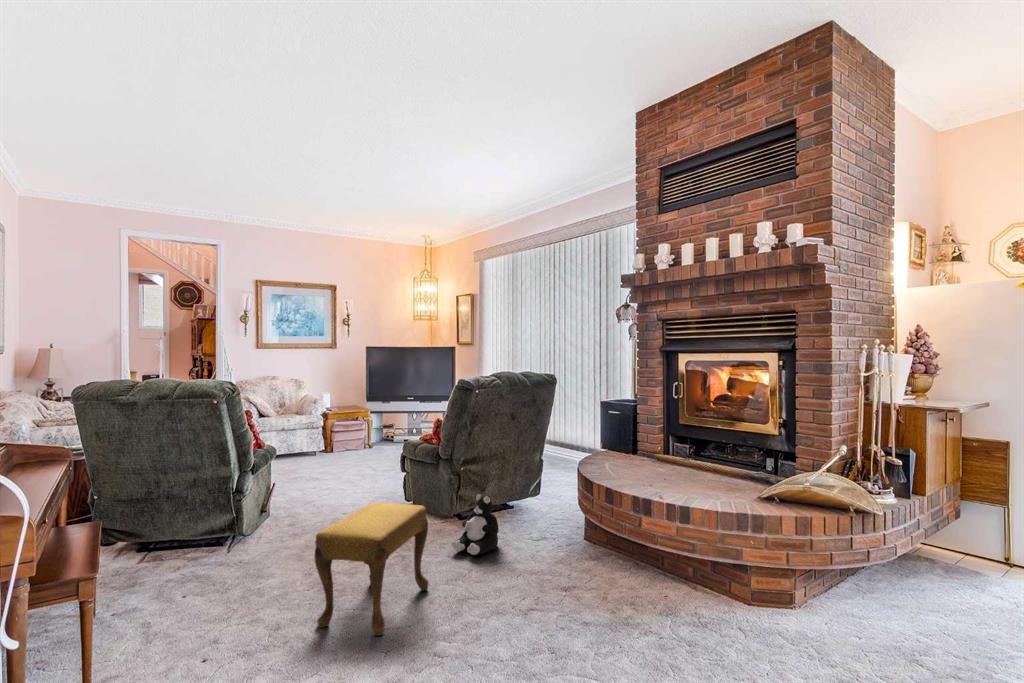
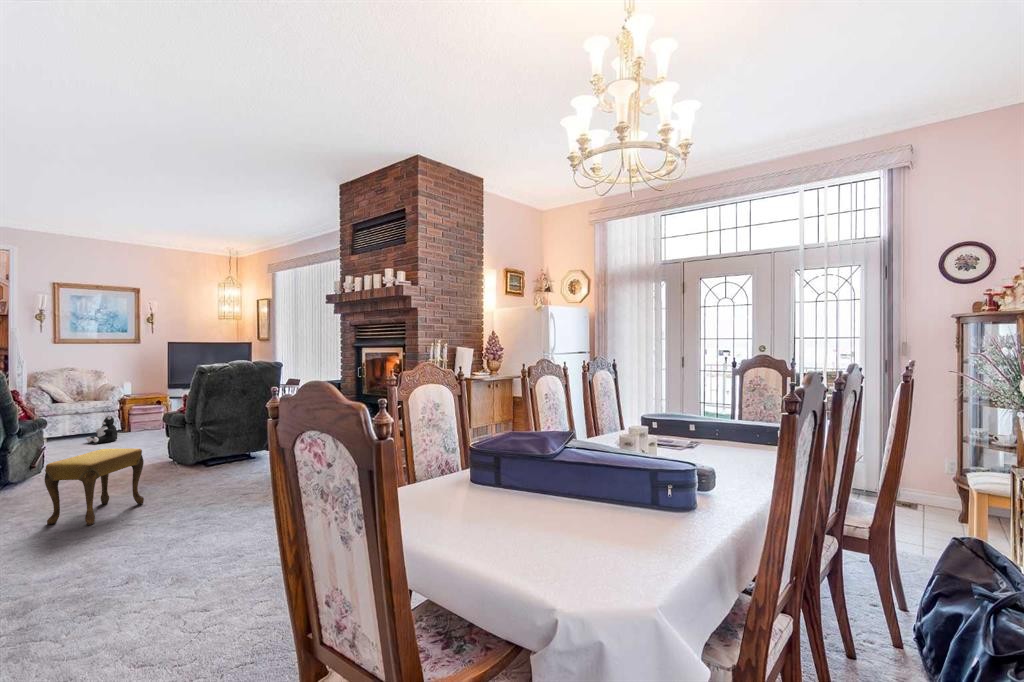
plush toy: present [451,494,499,555] -> present [86,416,117,443]

